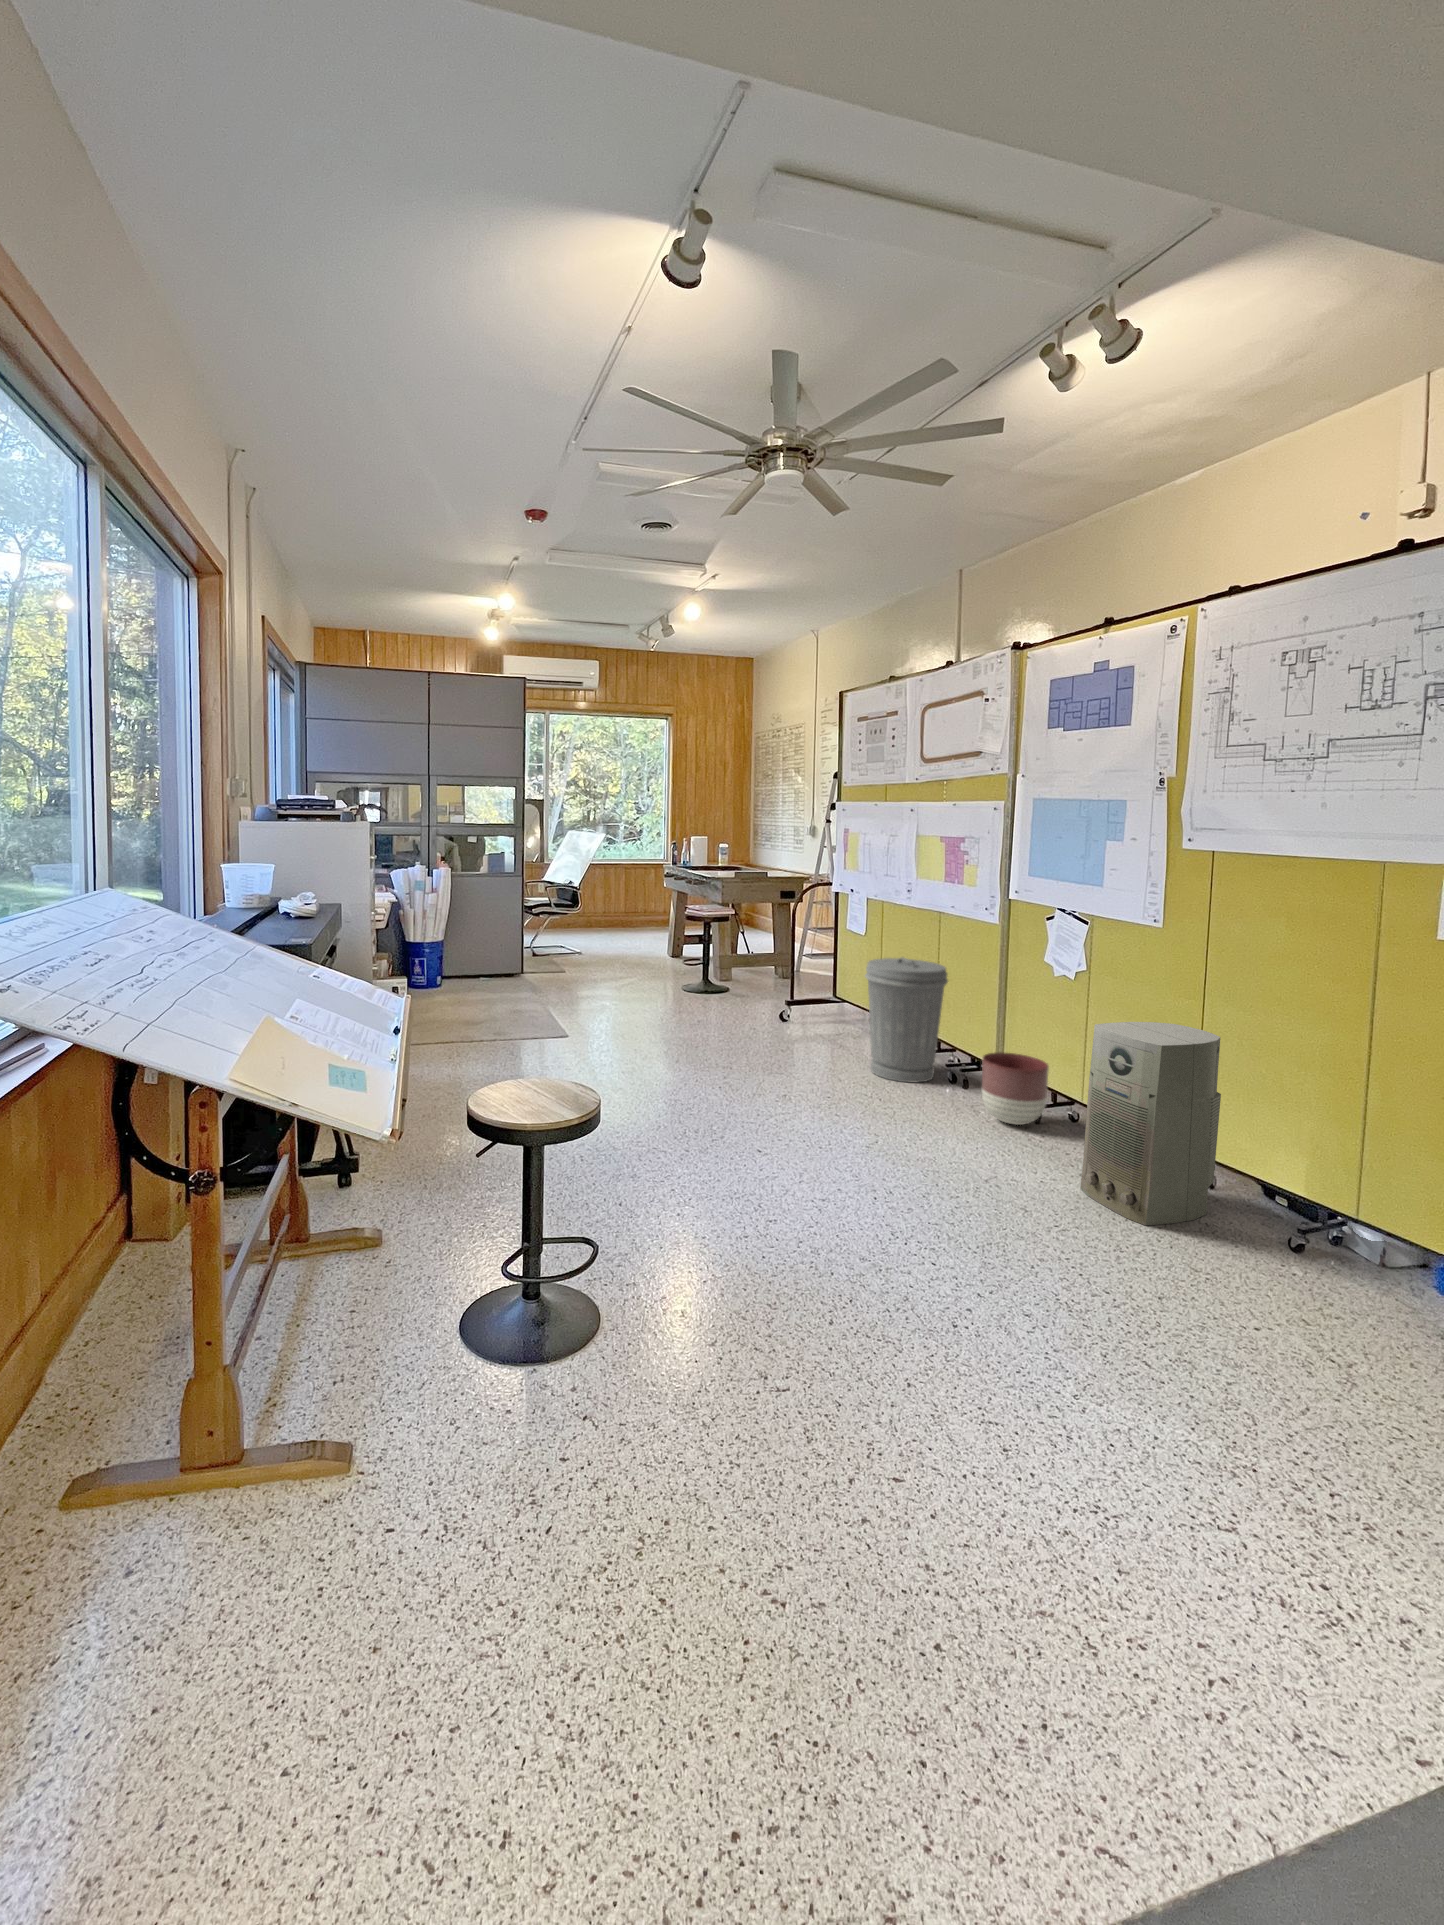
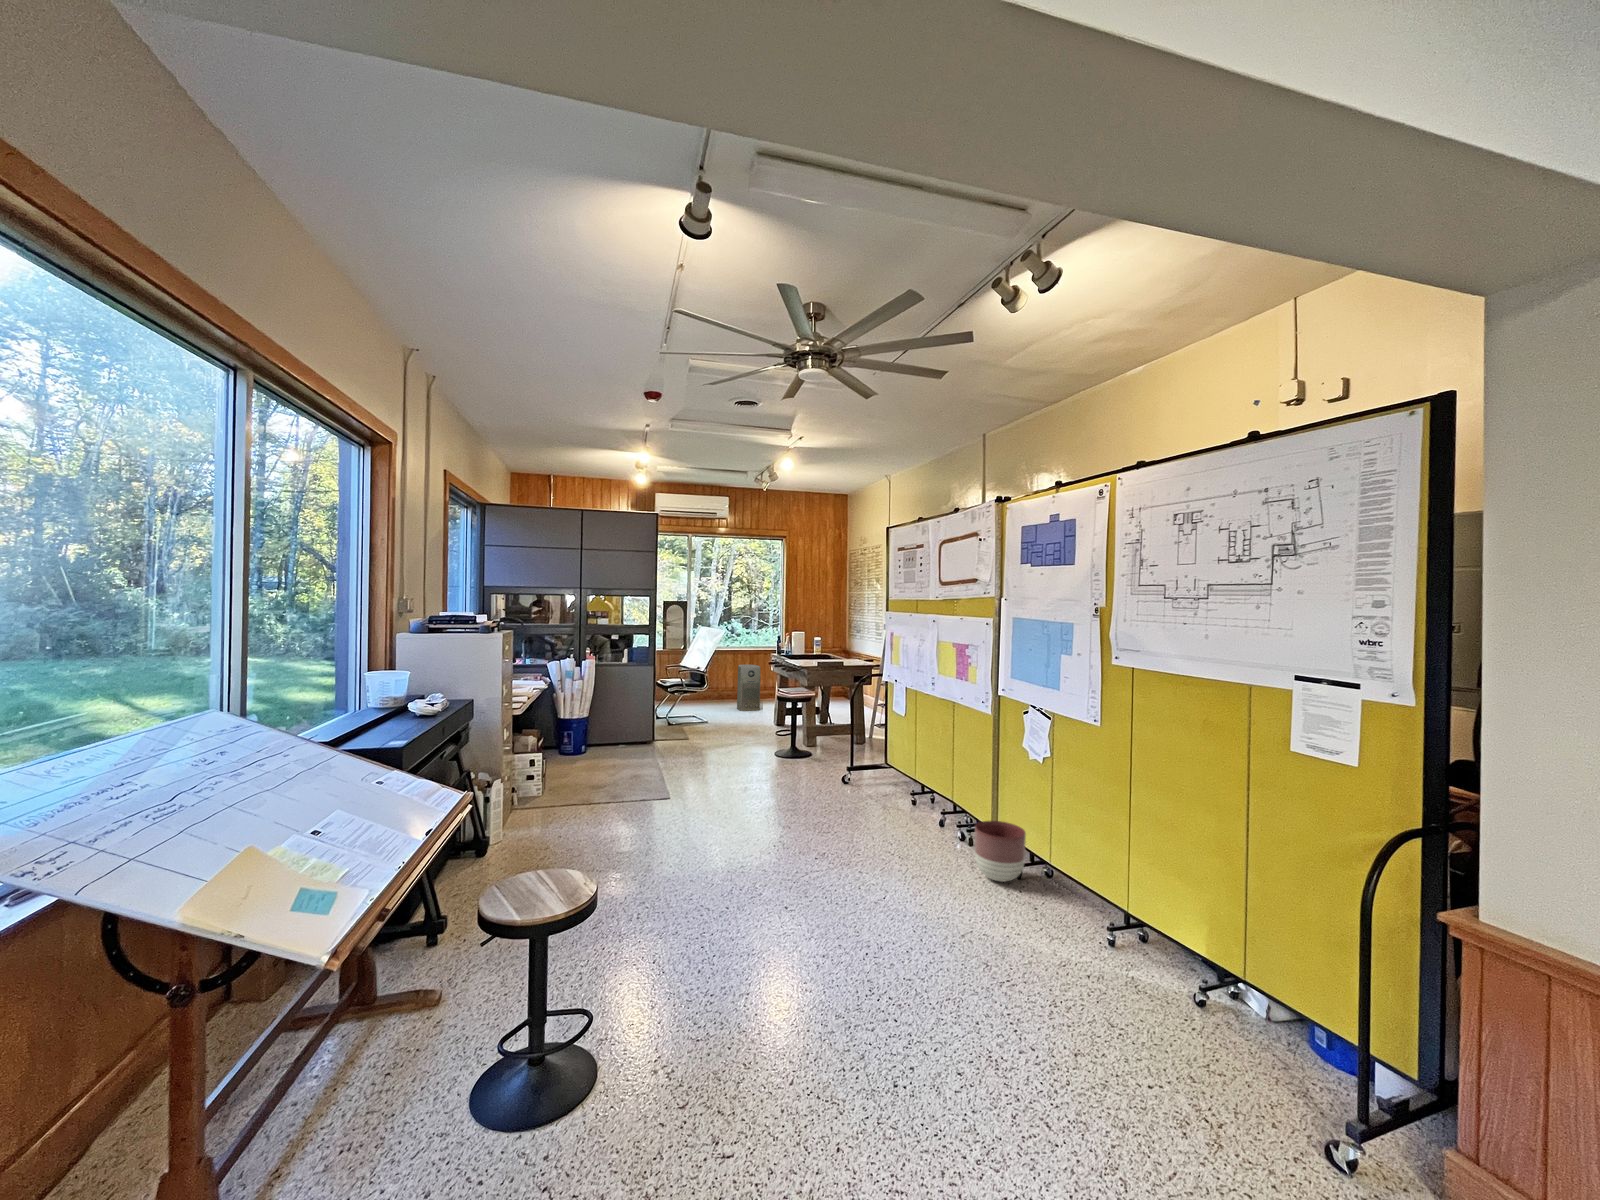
trash can: present [865,958,948,1083] -> none [894,739,958,841]
air purifier: present [1080,1022,1221,1225] -> present [737,665,760,711]

